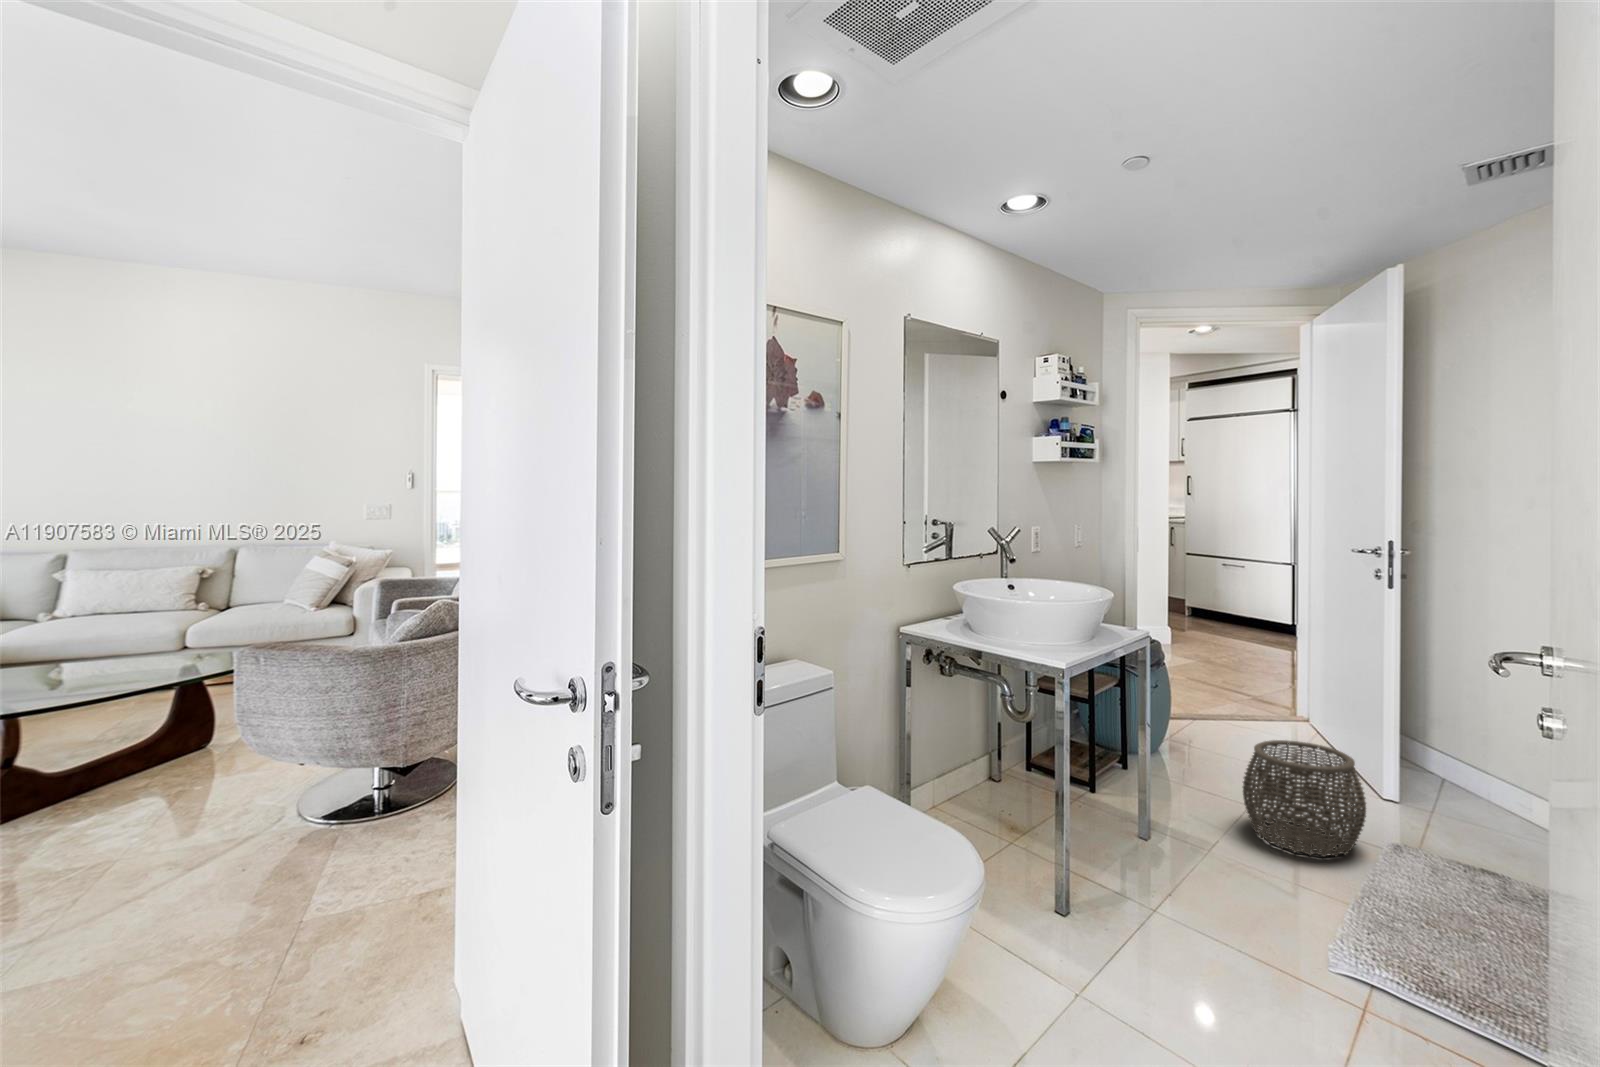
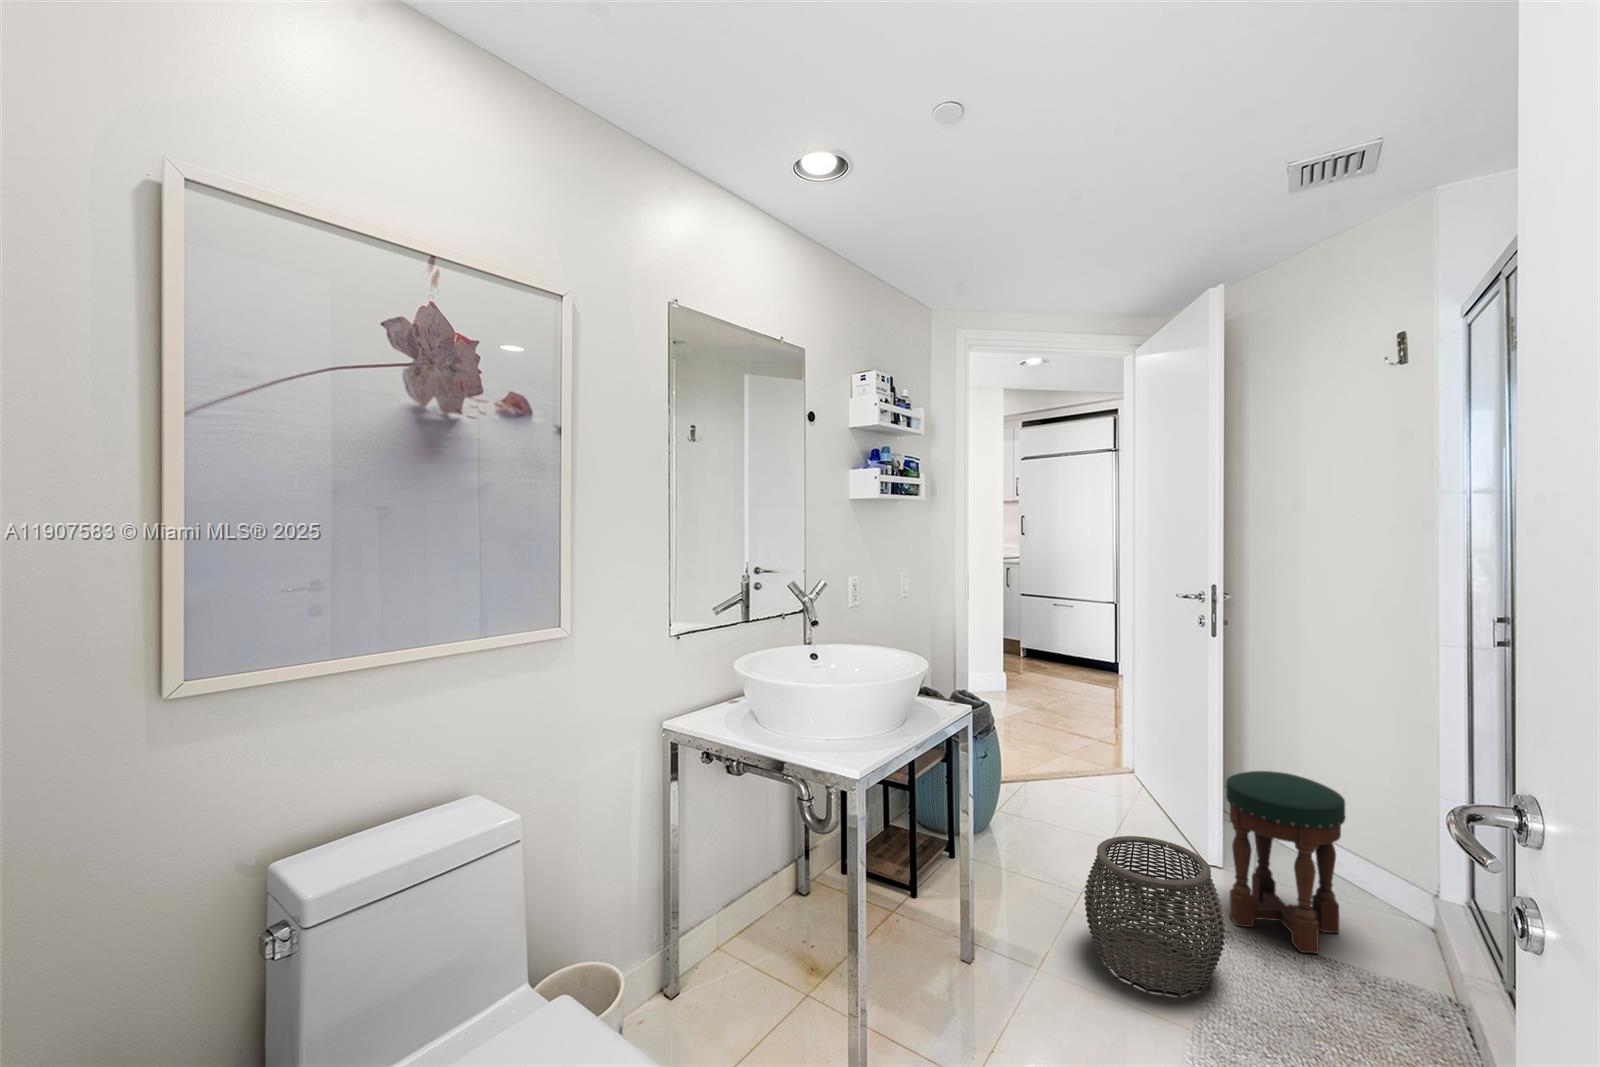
stool: none [1378,694,1490,843] -> present [1226,771,1346,954]

